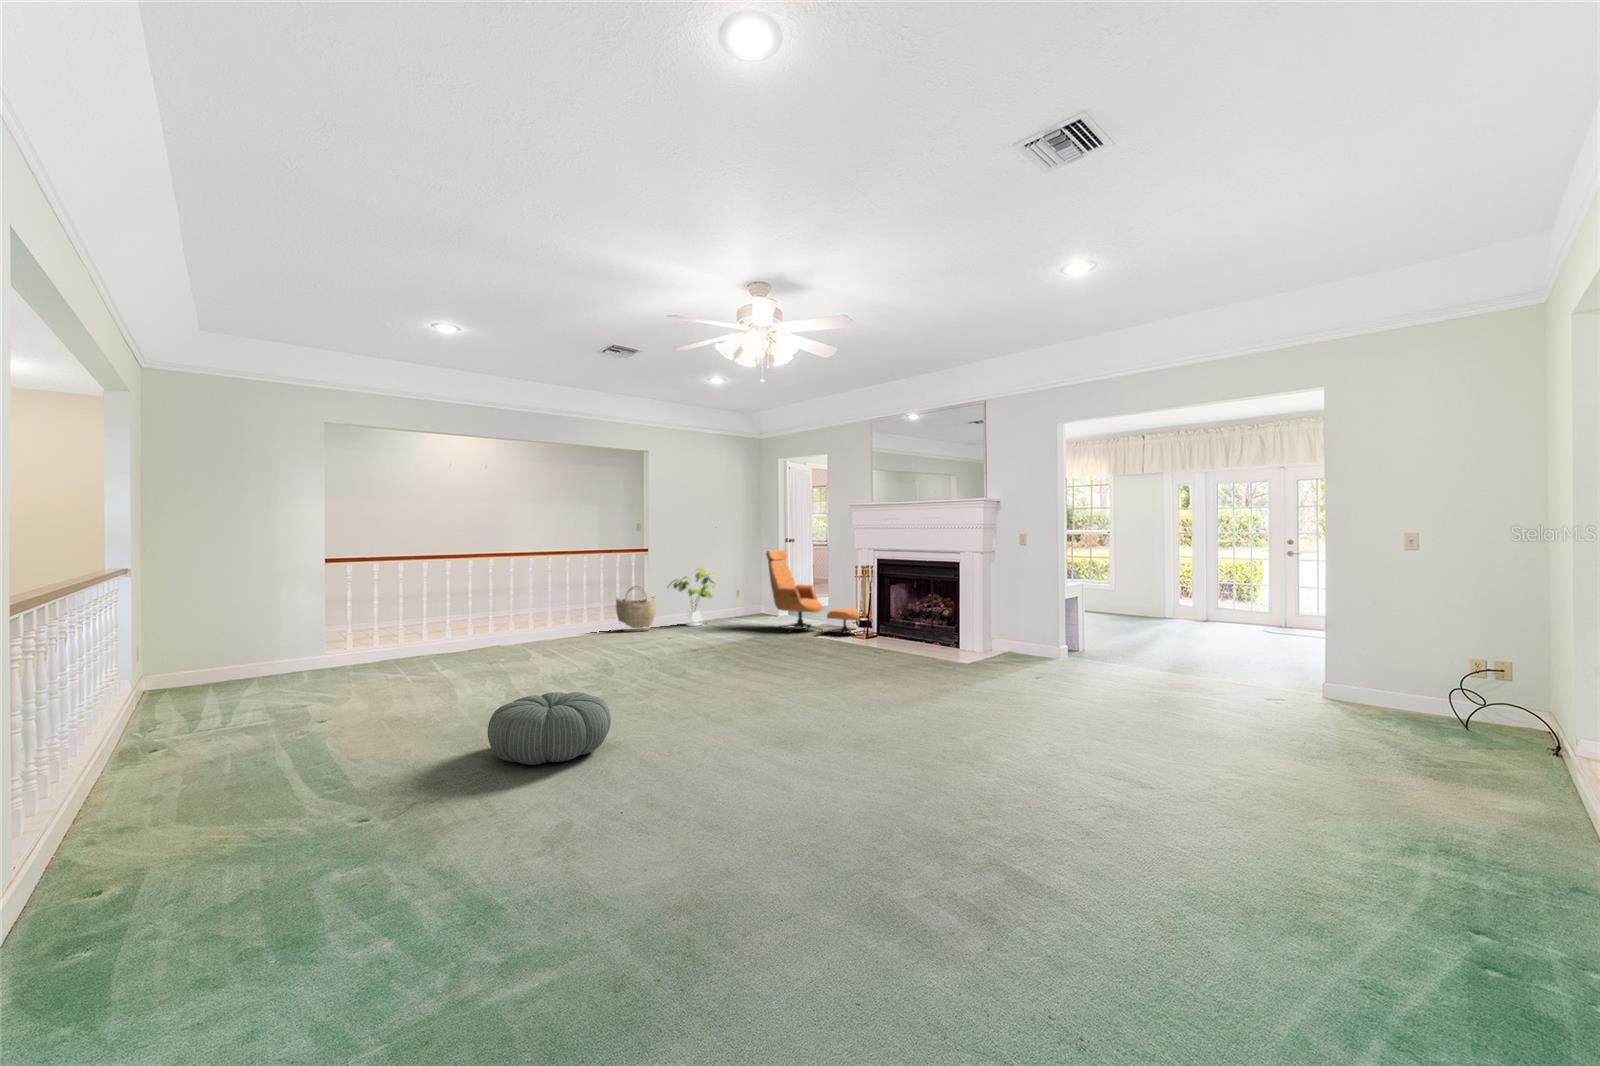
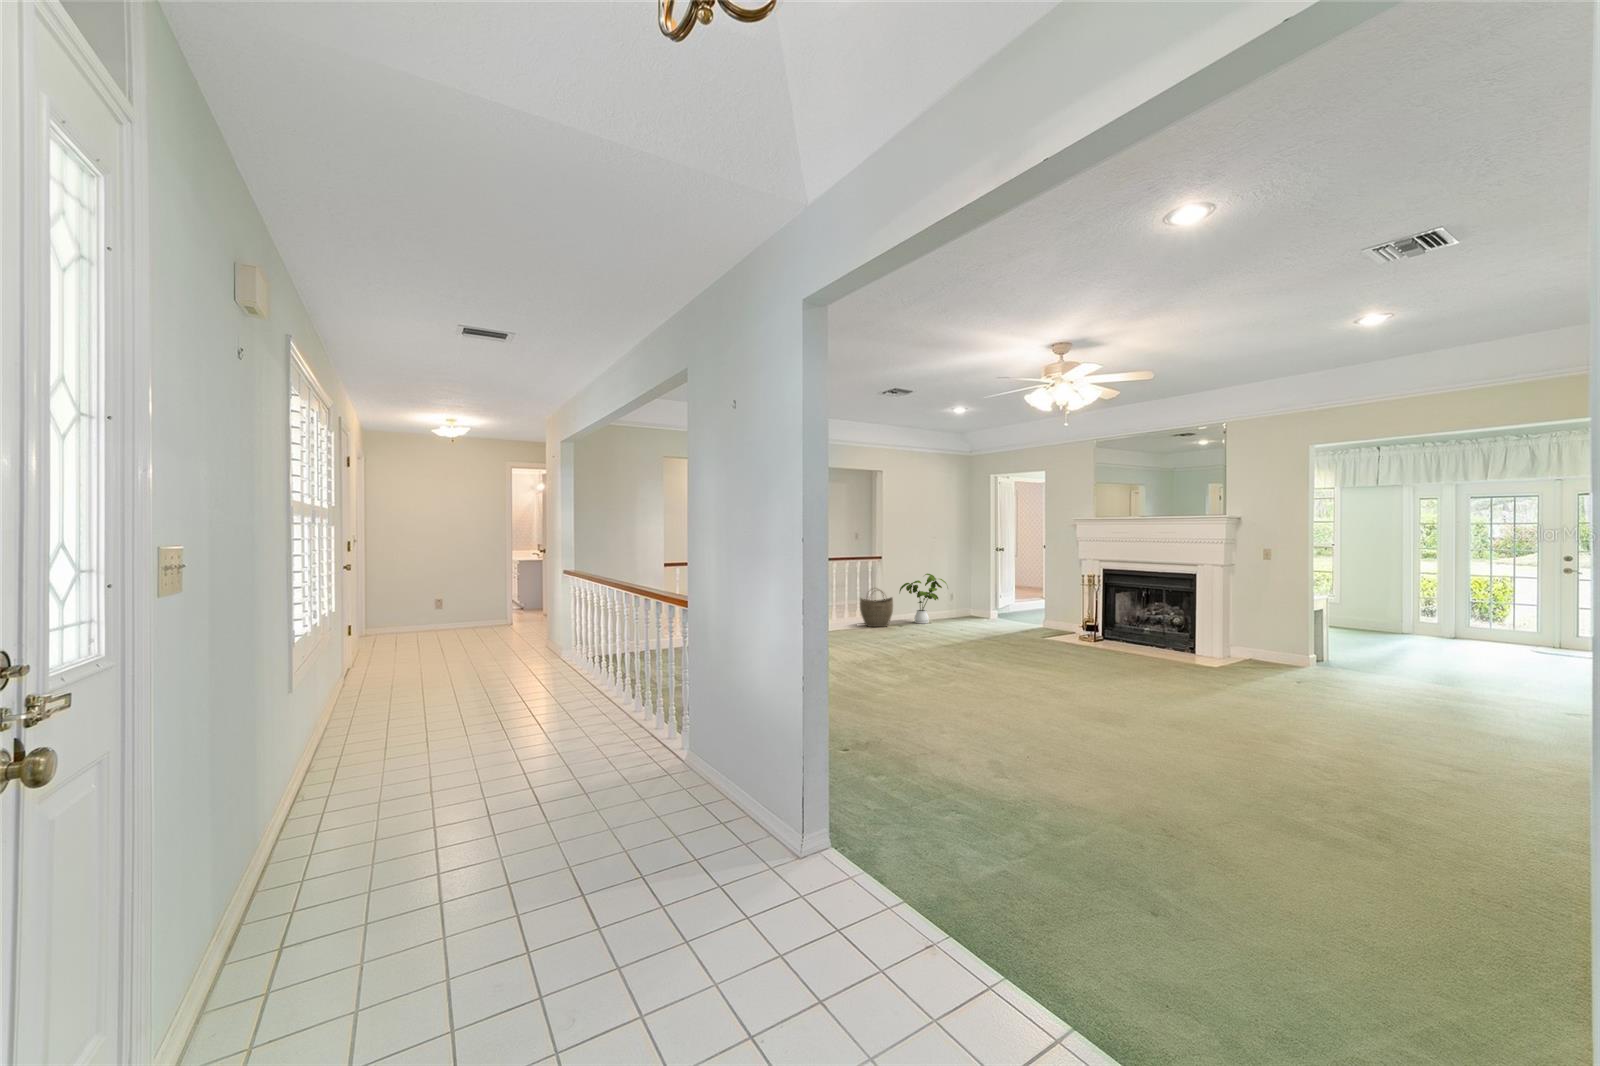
lounge chair: present [766,550,858,633] -> none [992,559,1087,638]
pouf: present [488,692,611,765] -> none [873,675,964,730]

